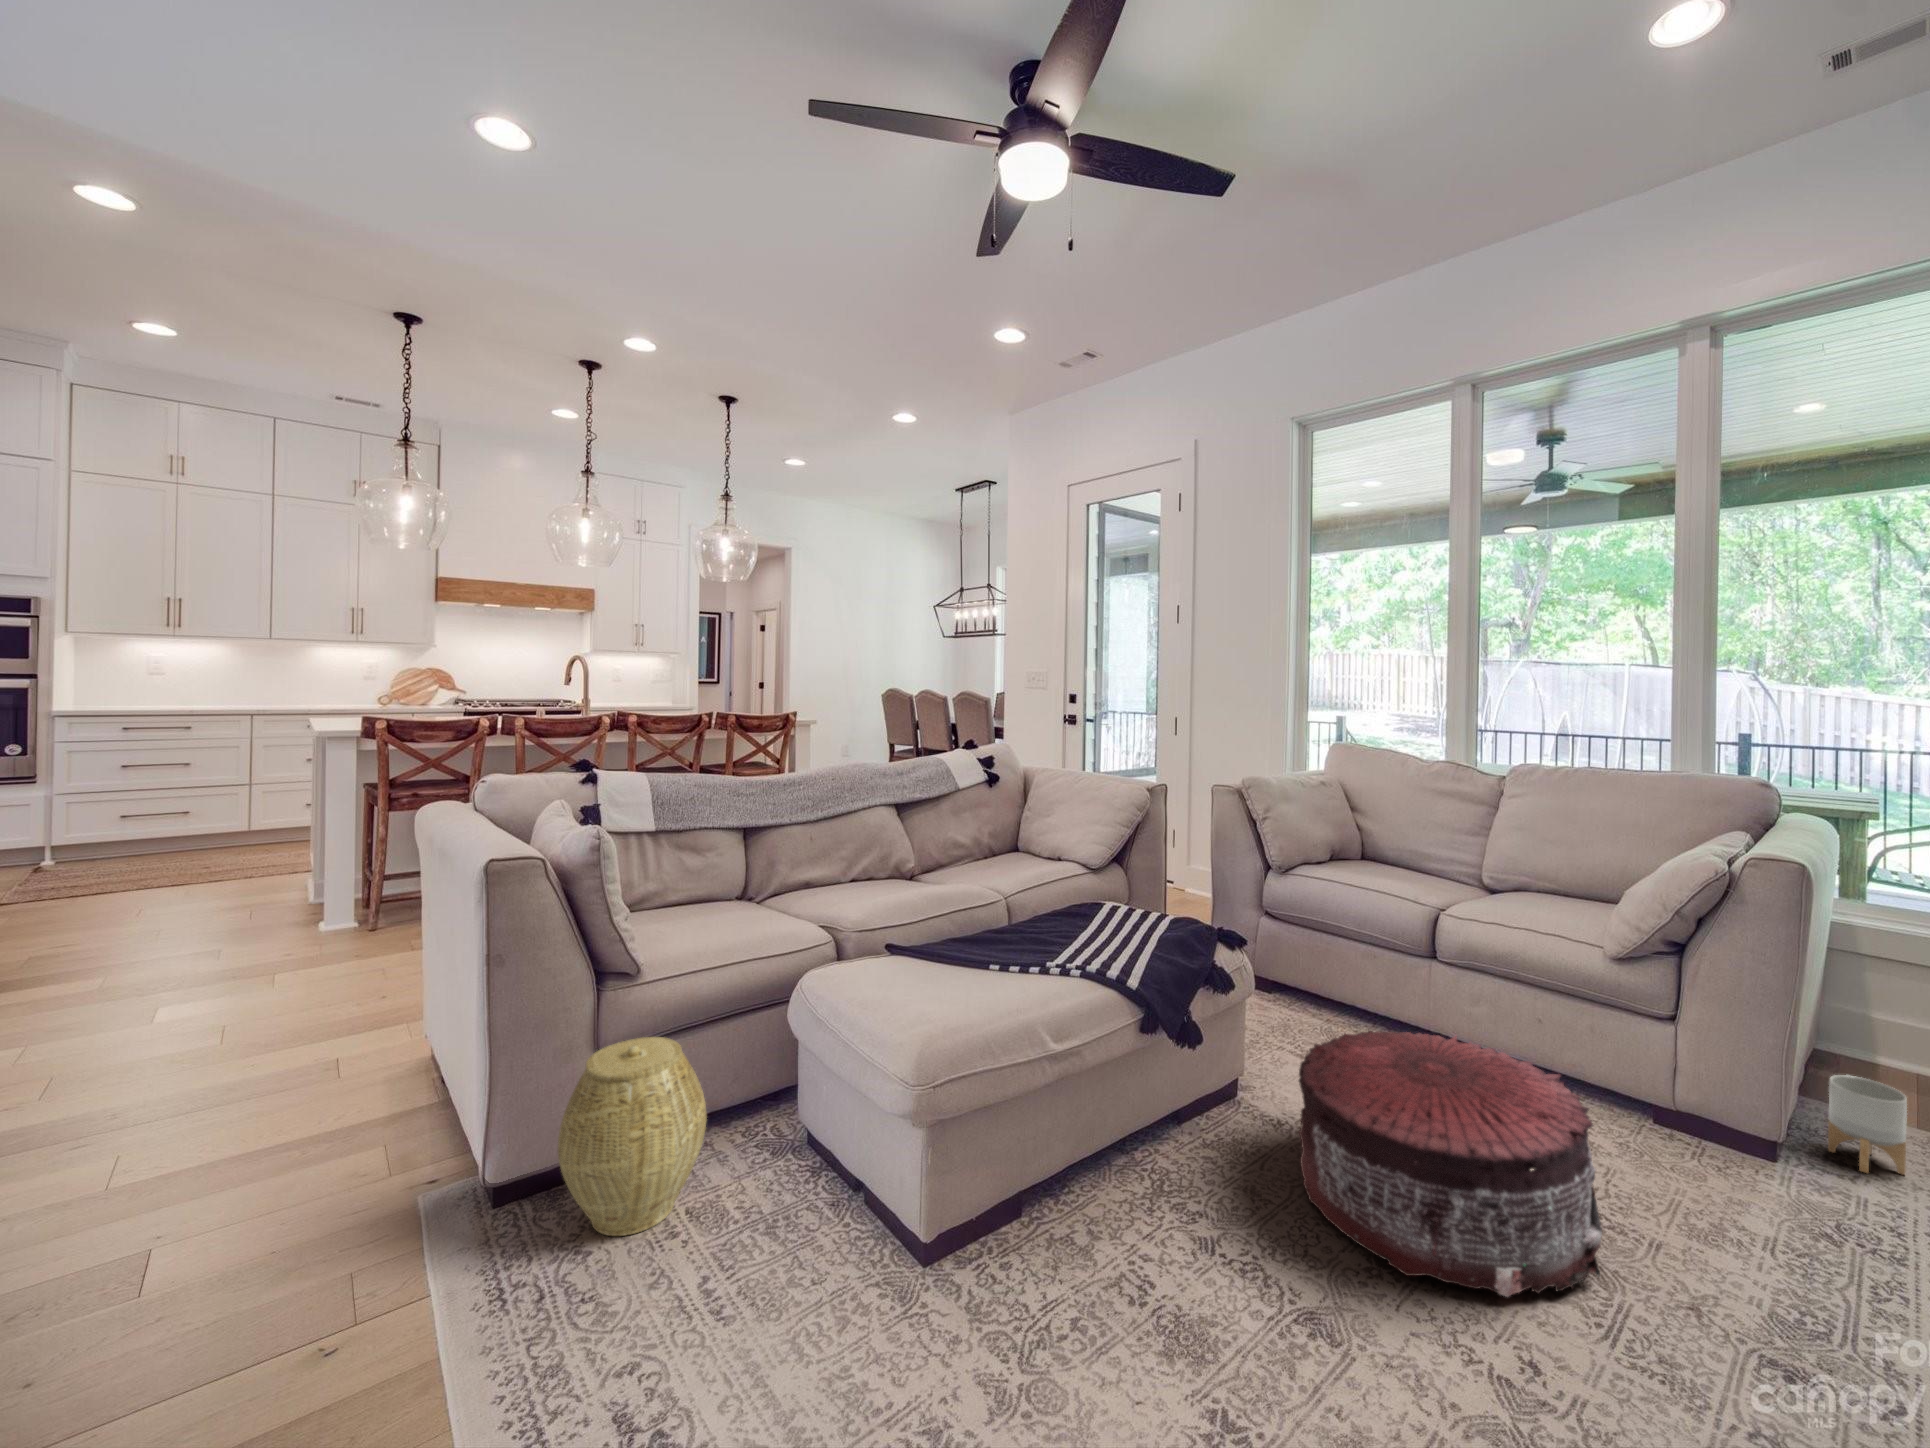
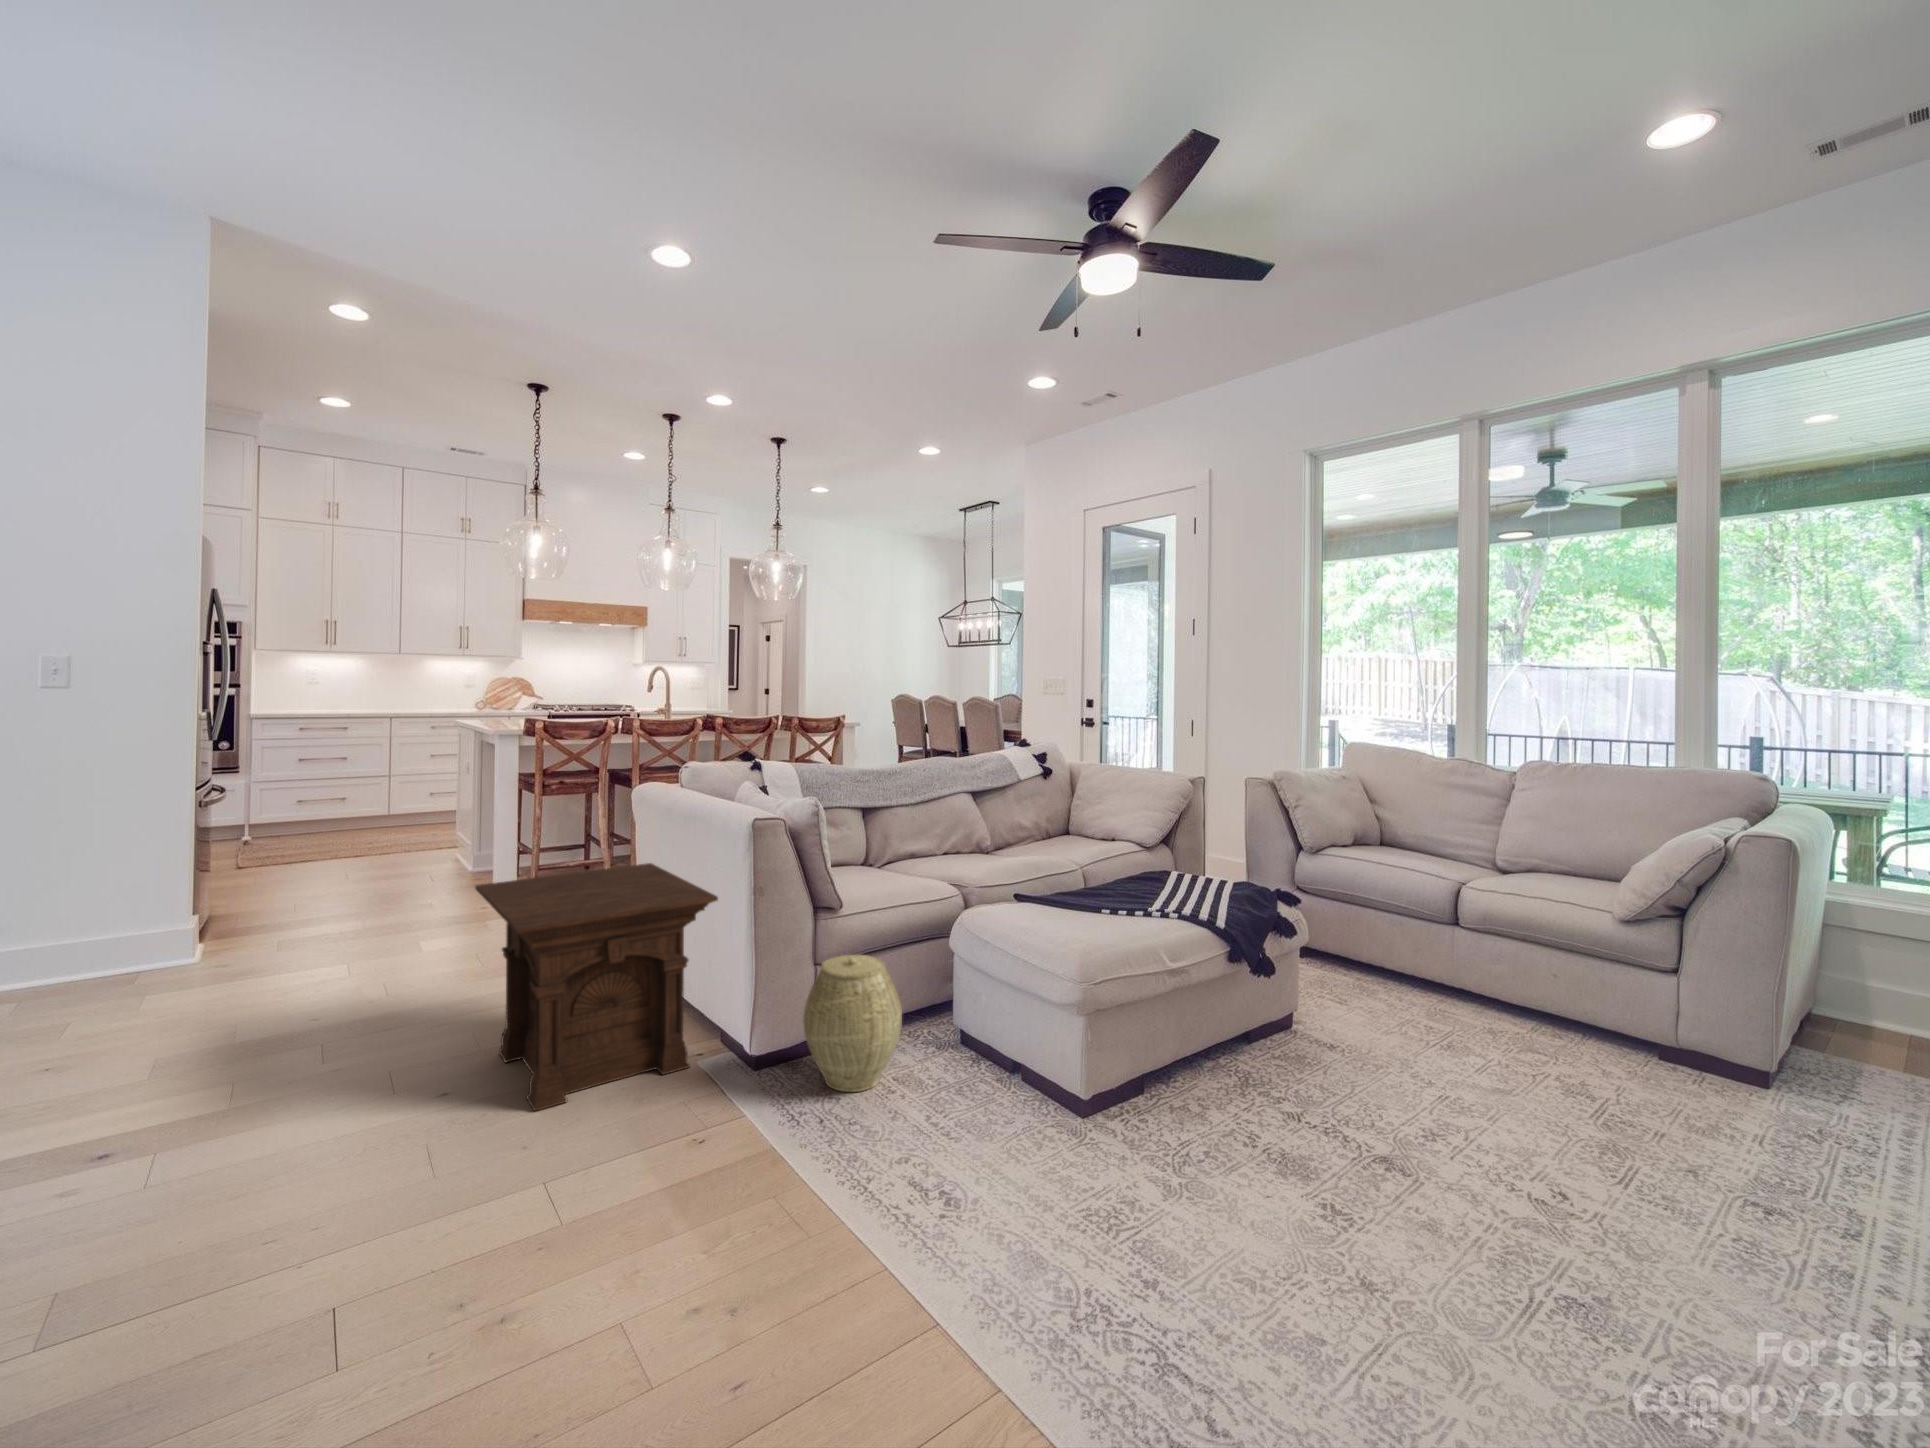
side table: none [53,909,449,1304] -> present [475,863,718,1111]
pouf: present [1299,1031,1602,1297] -> none [1357,970,1613,1154]
planter: present [1828,1075,1907,1175] -> none [1818,1020,1887,1101]

